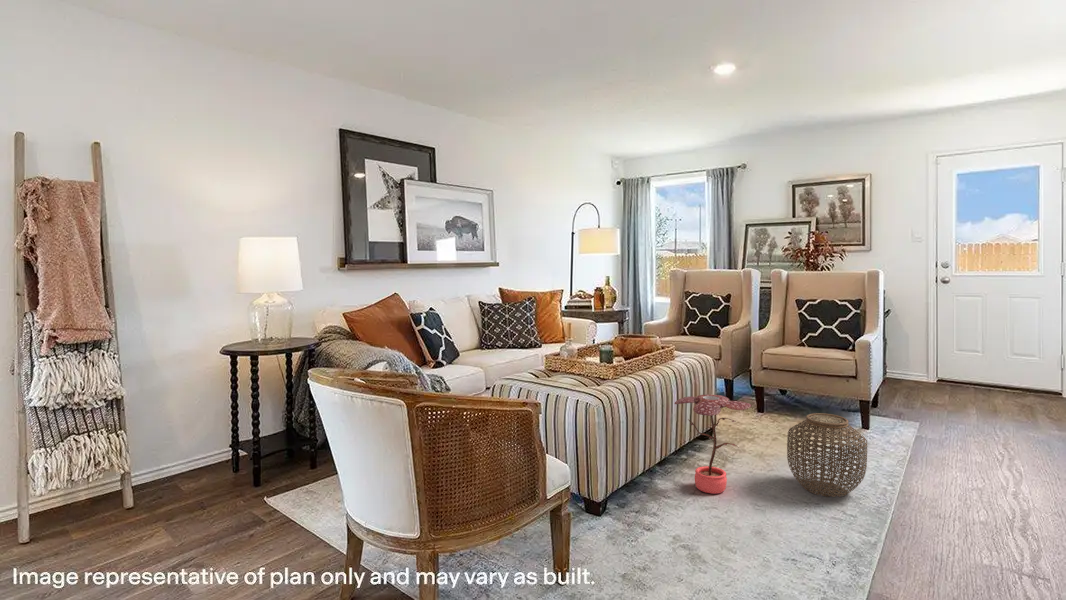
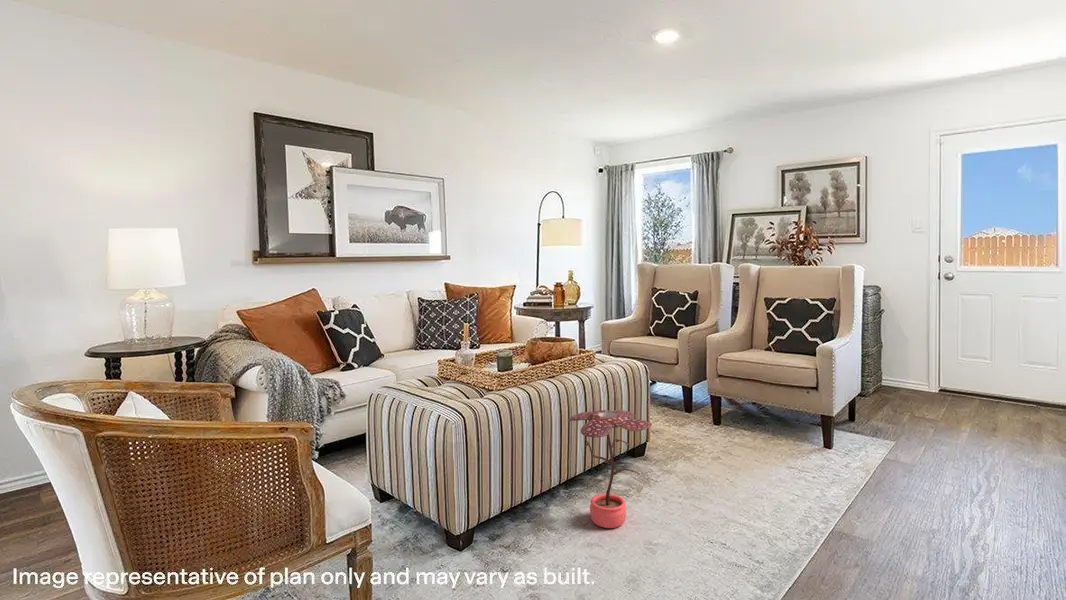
woven basket: present [787,413,867,497] -> none [702,435,793,539]

